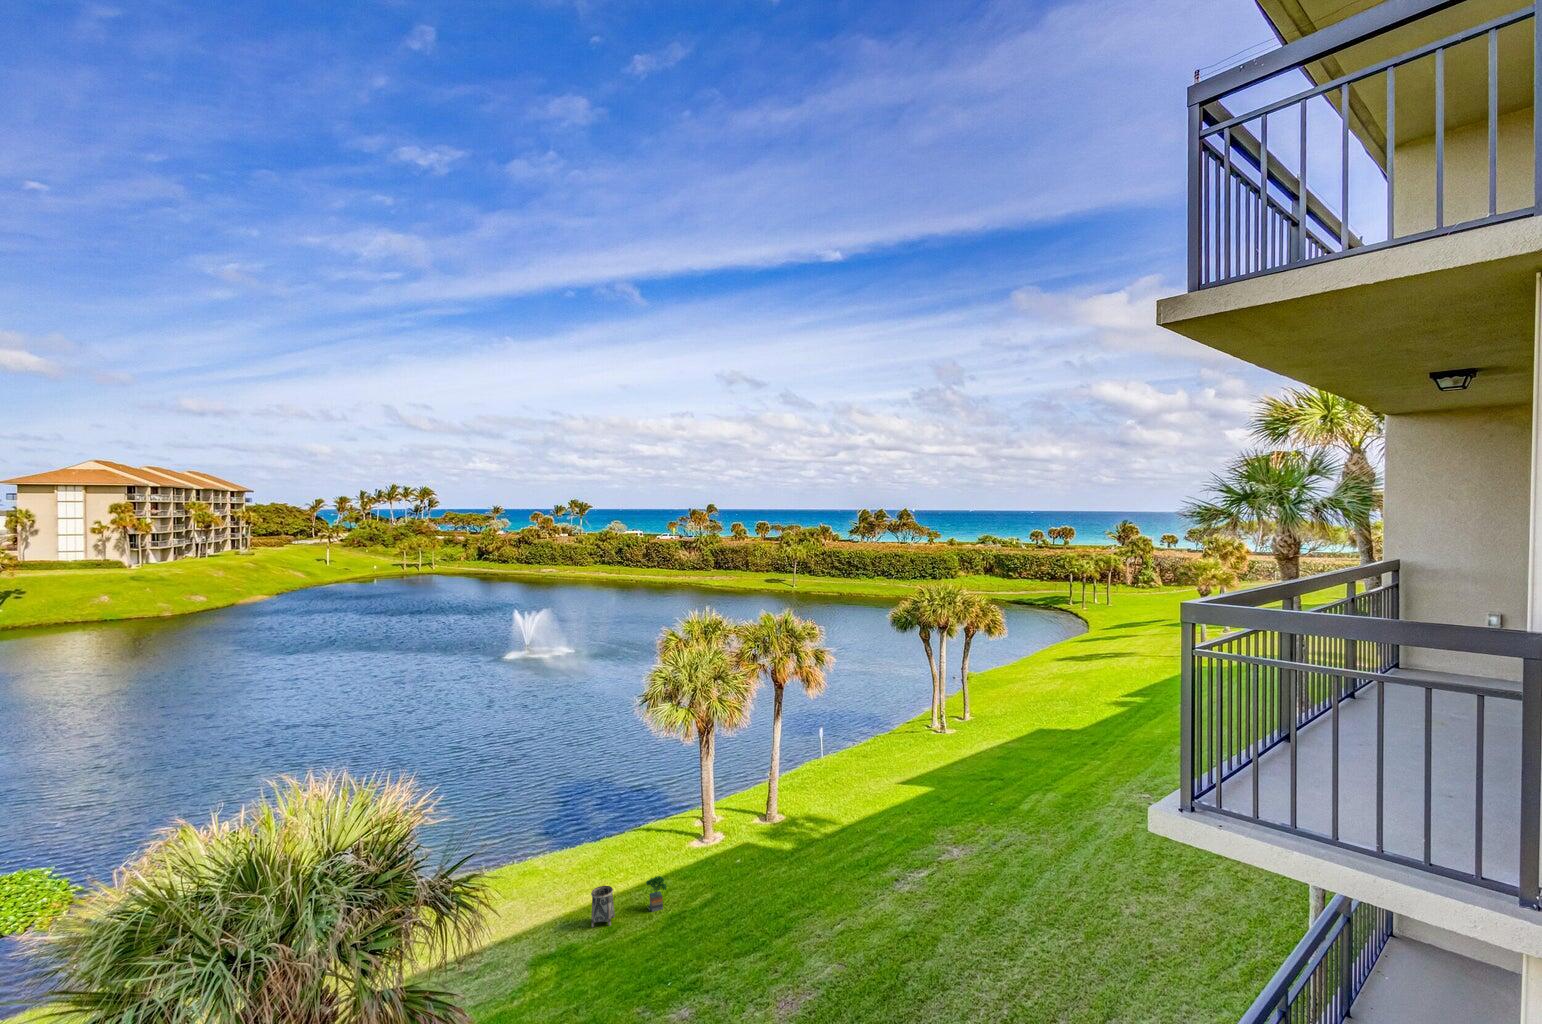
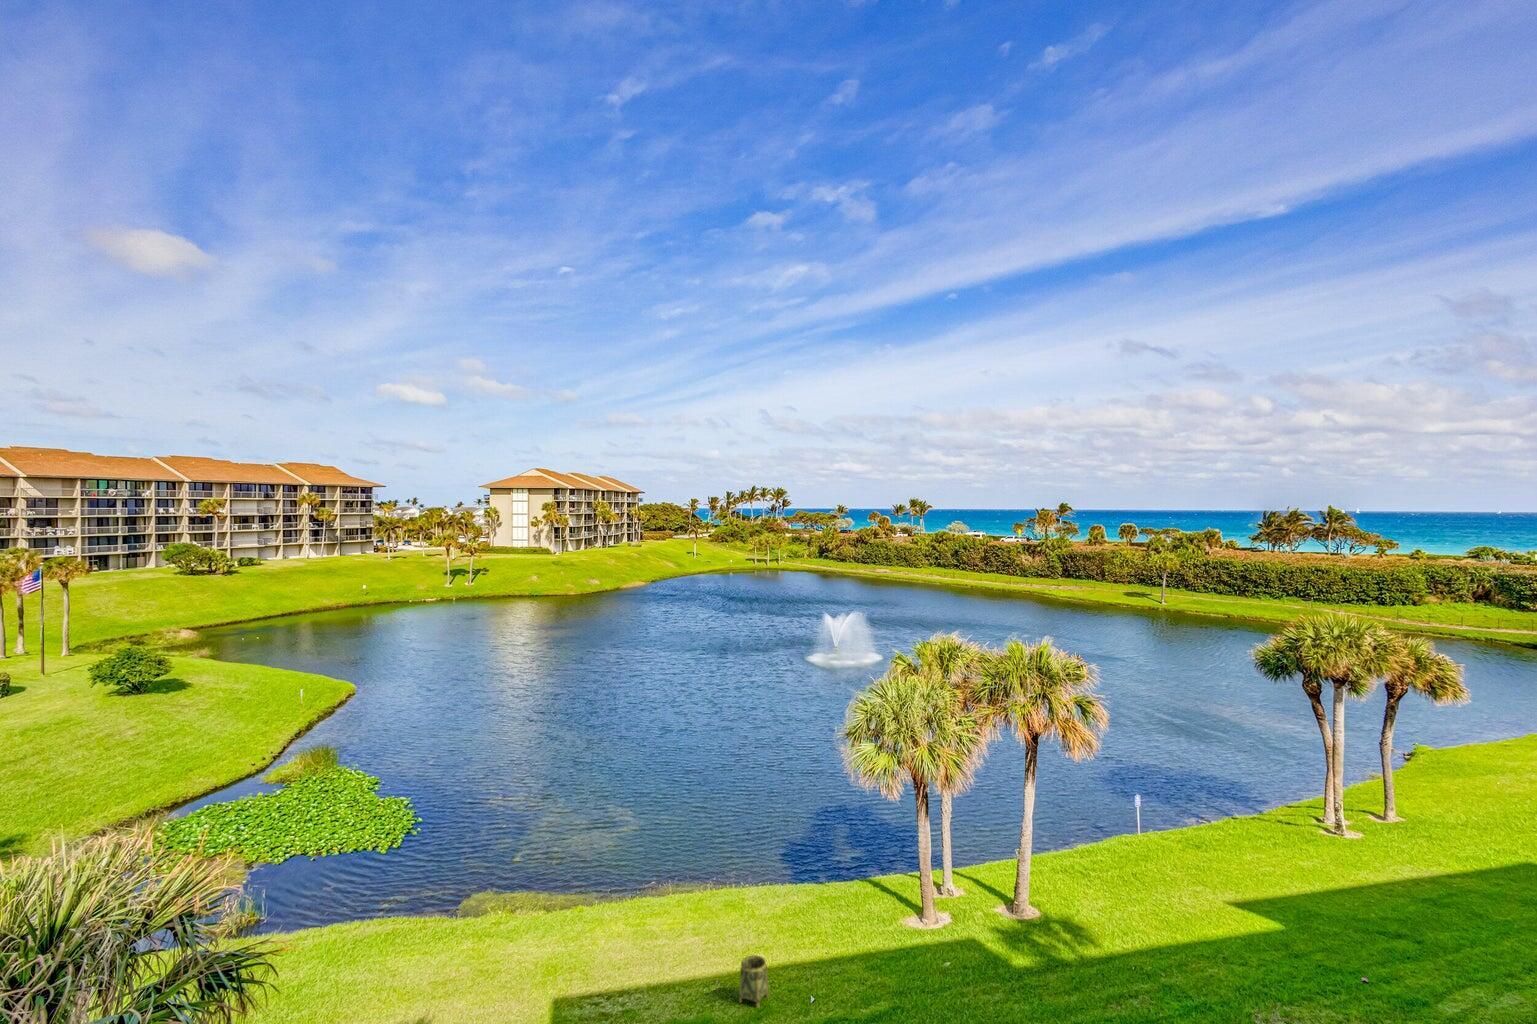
potted tree: present [646,876,667,912] -> none [805,961,830,1006]

